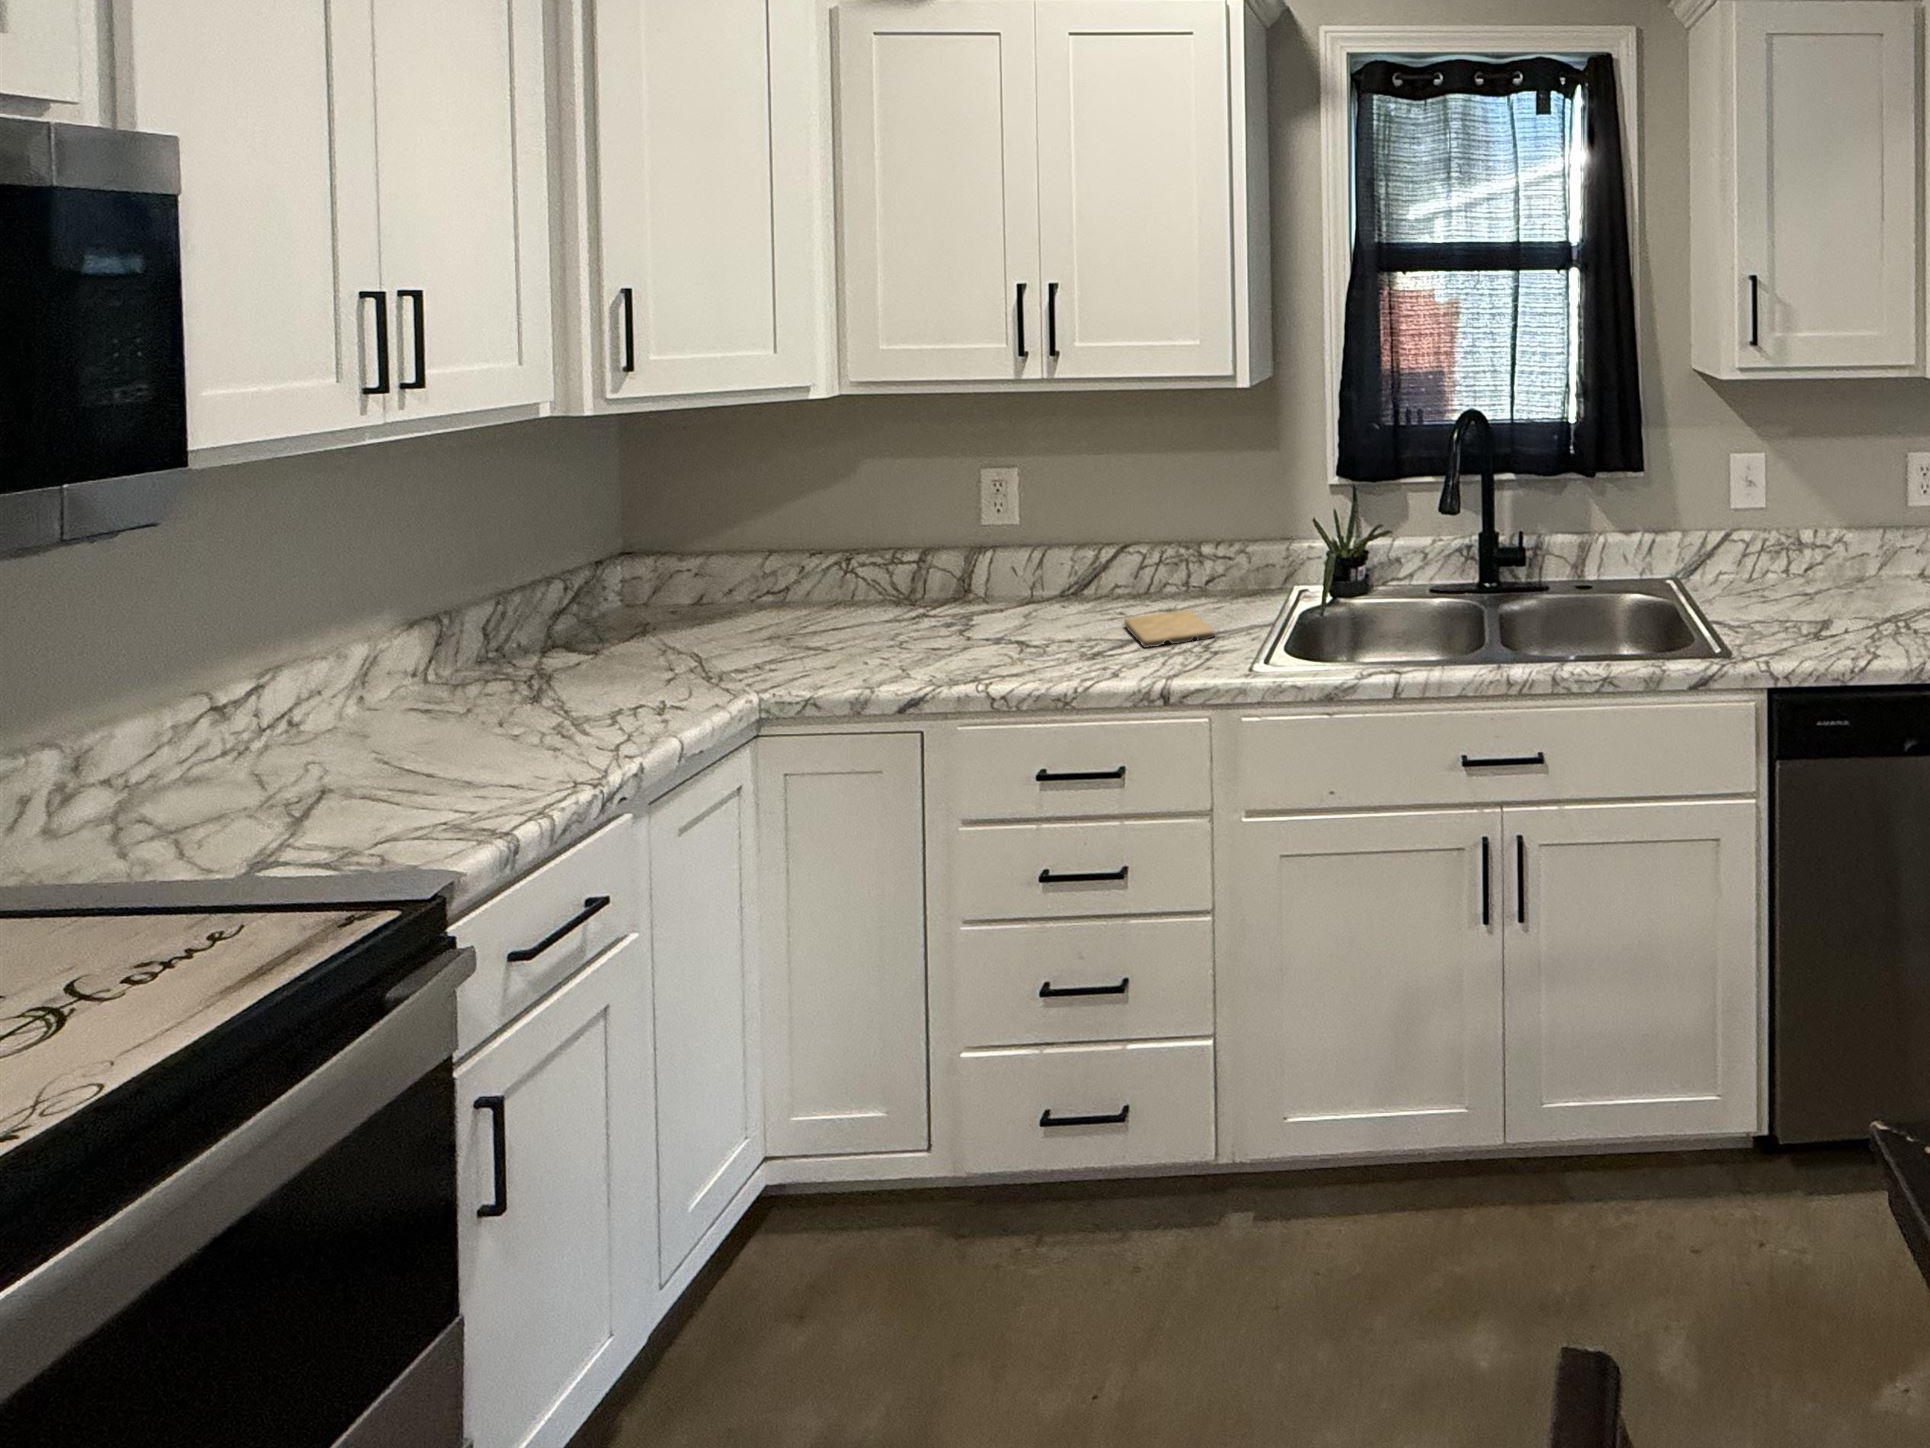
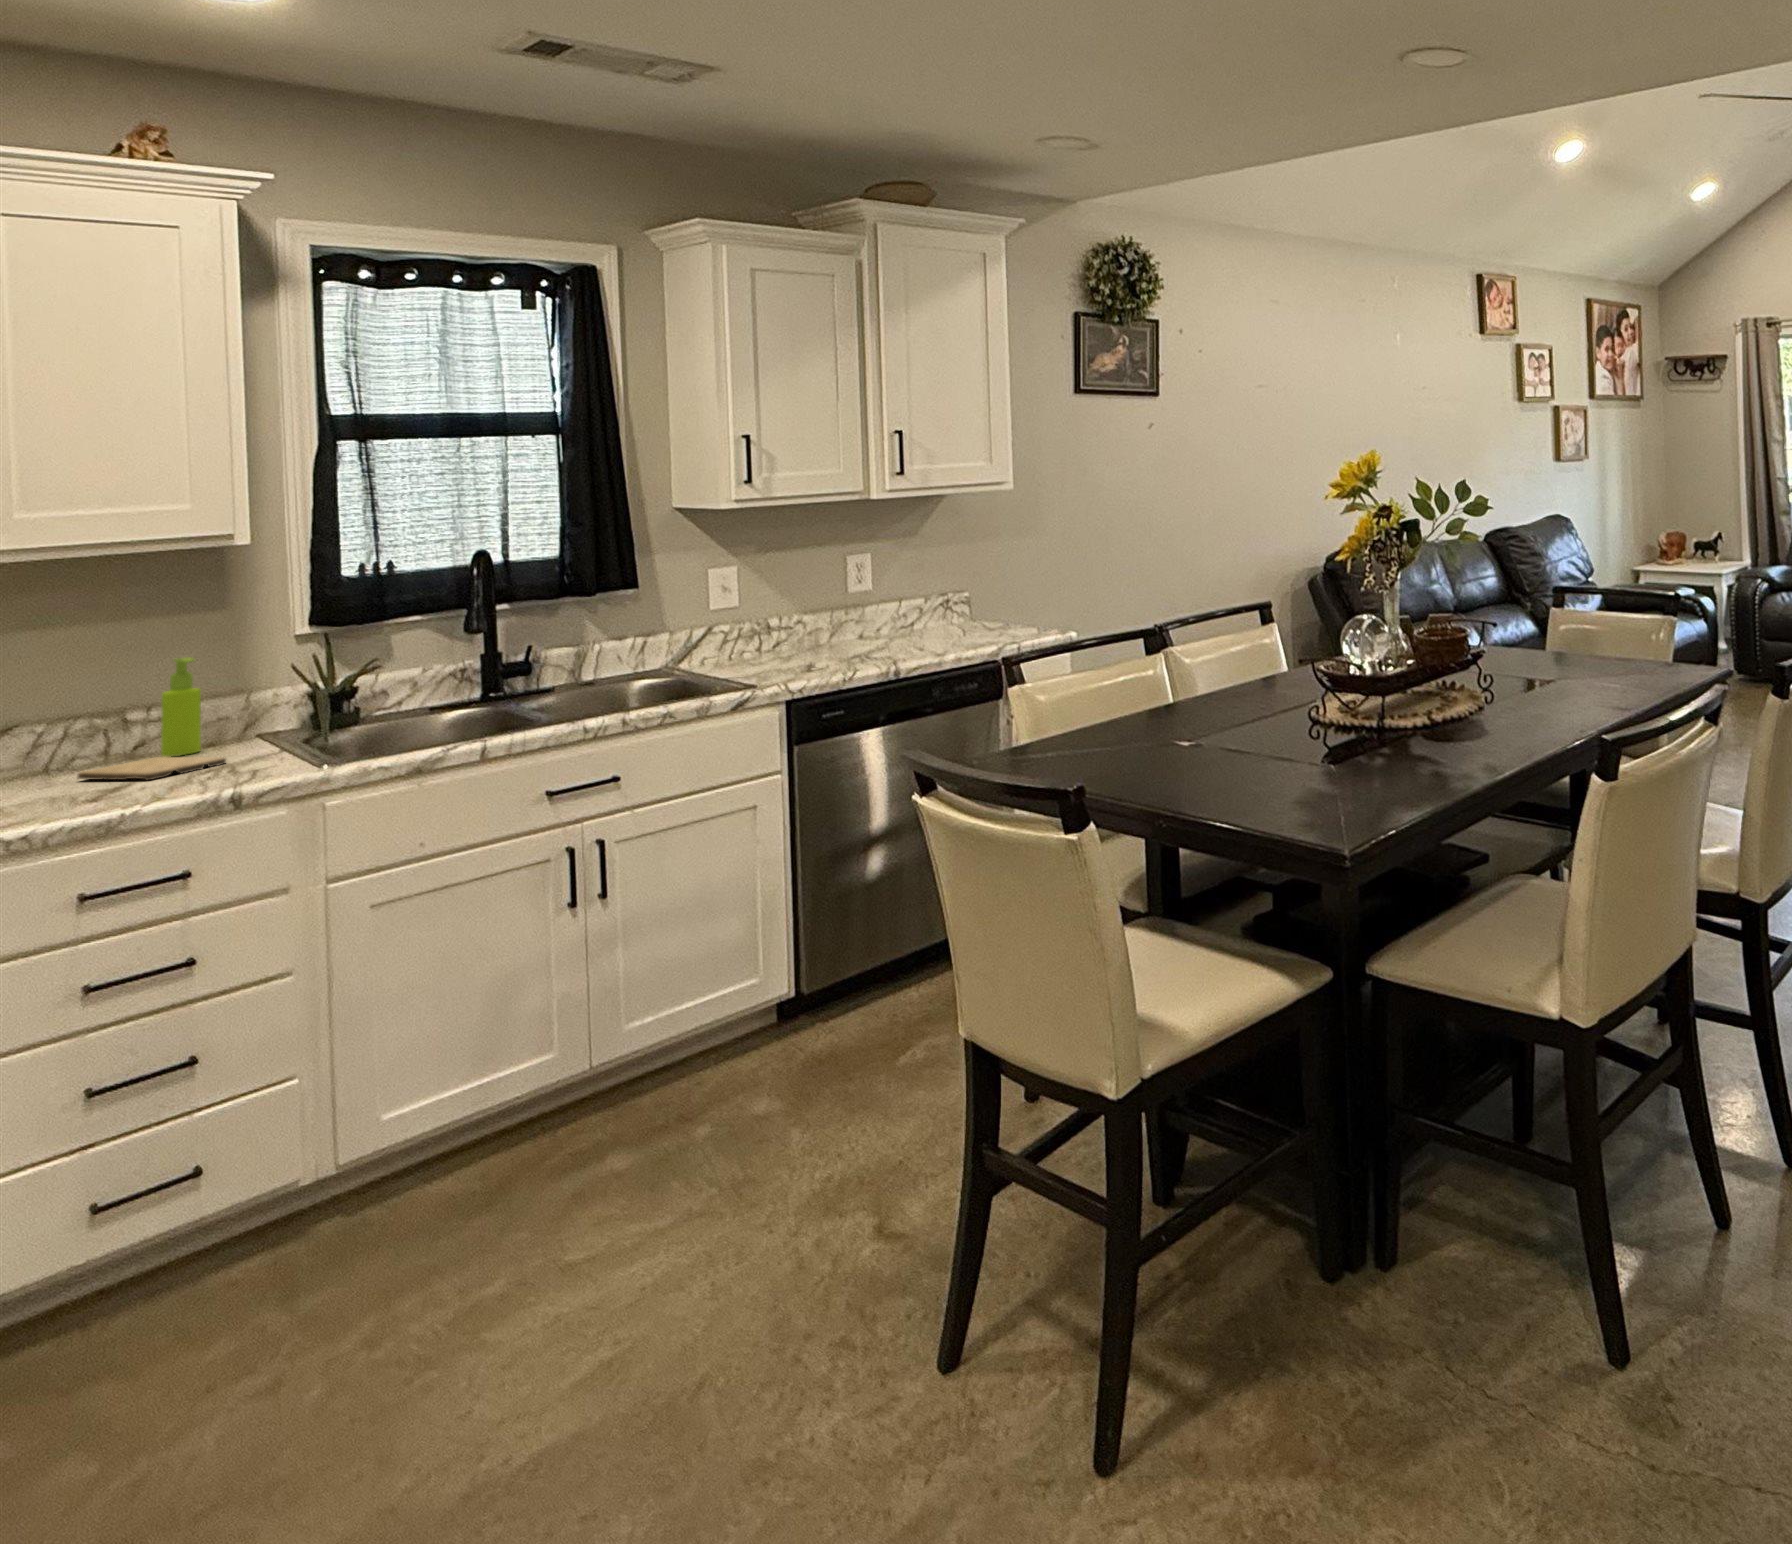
soap dispenser: none [1207,508,1237,607] -> present [161,657,201,757]

